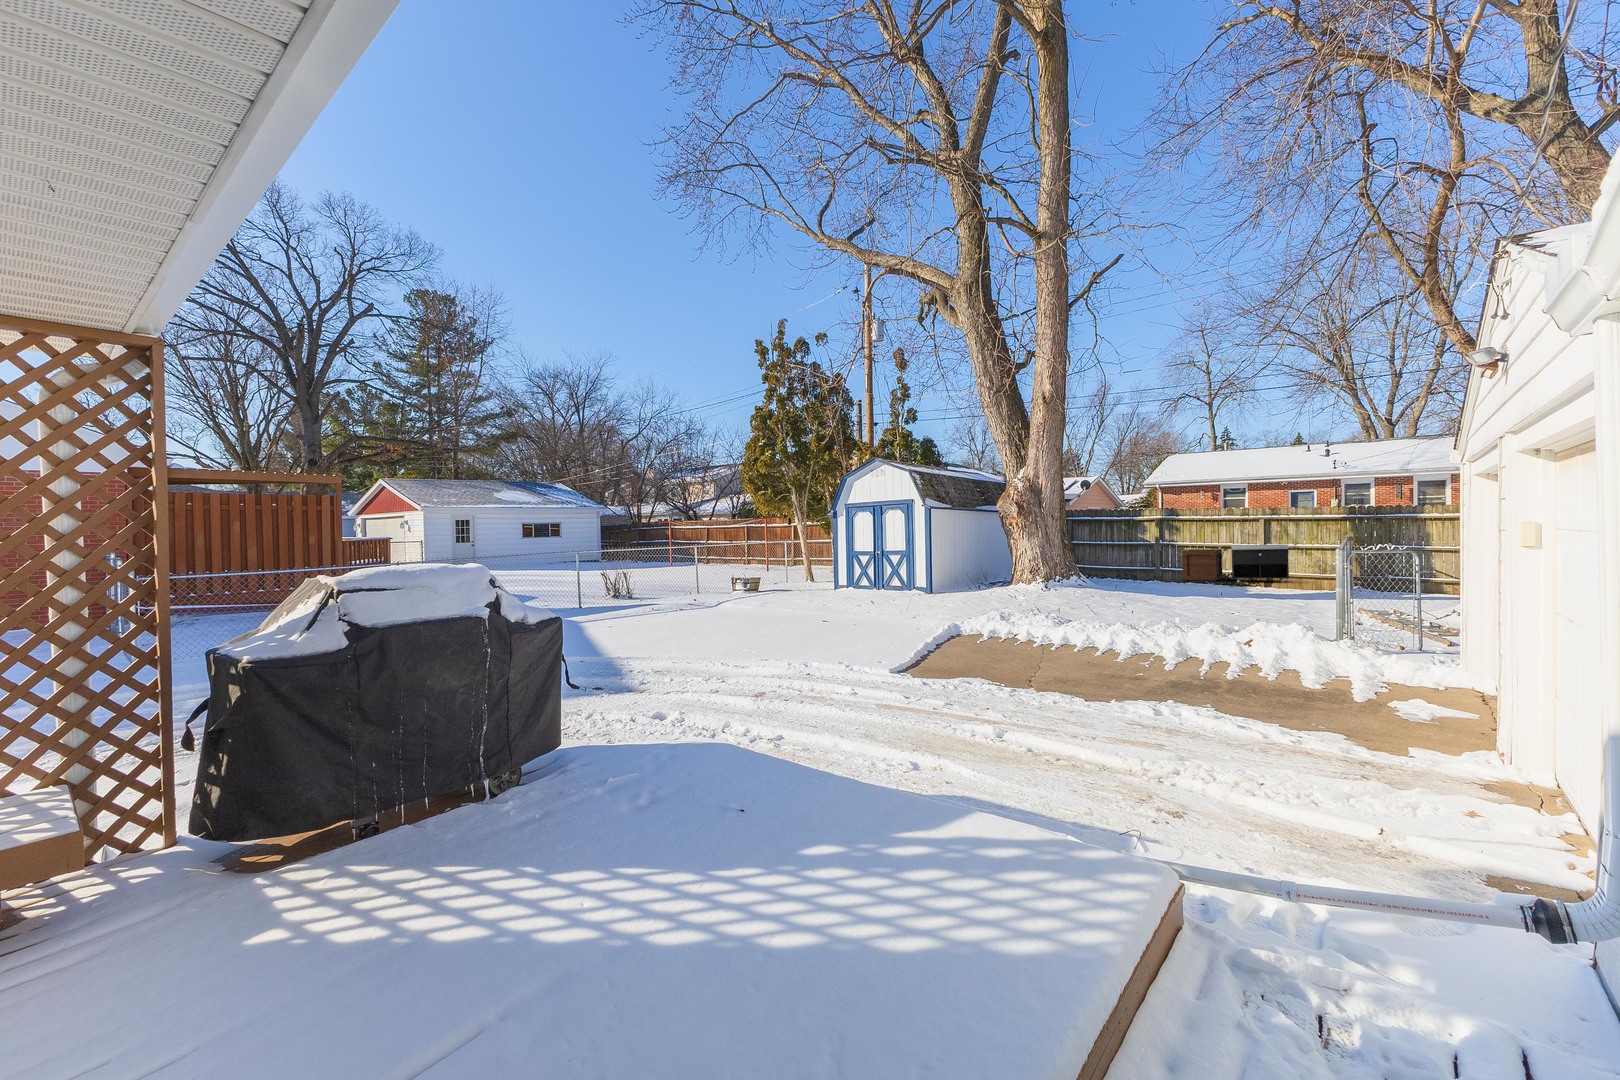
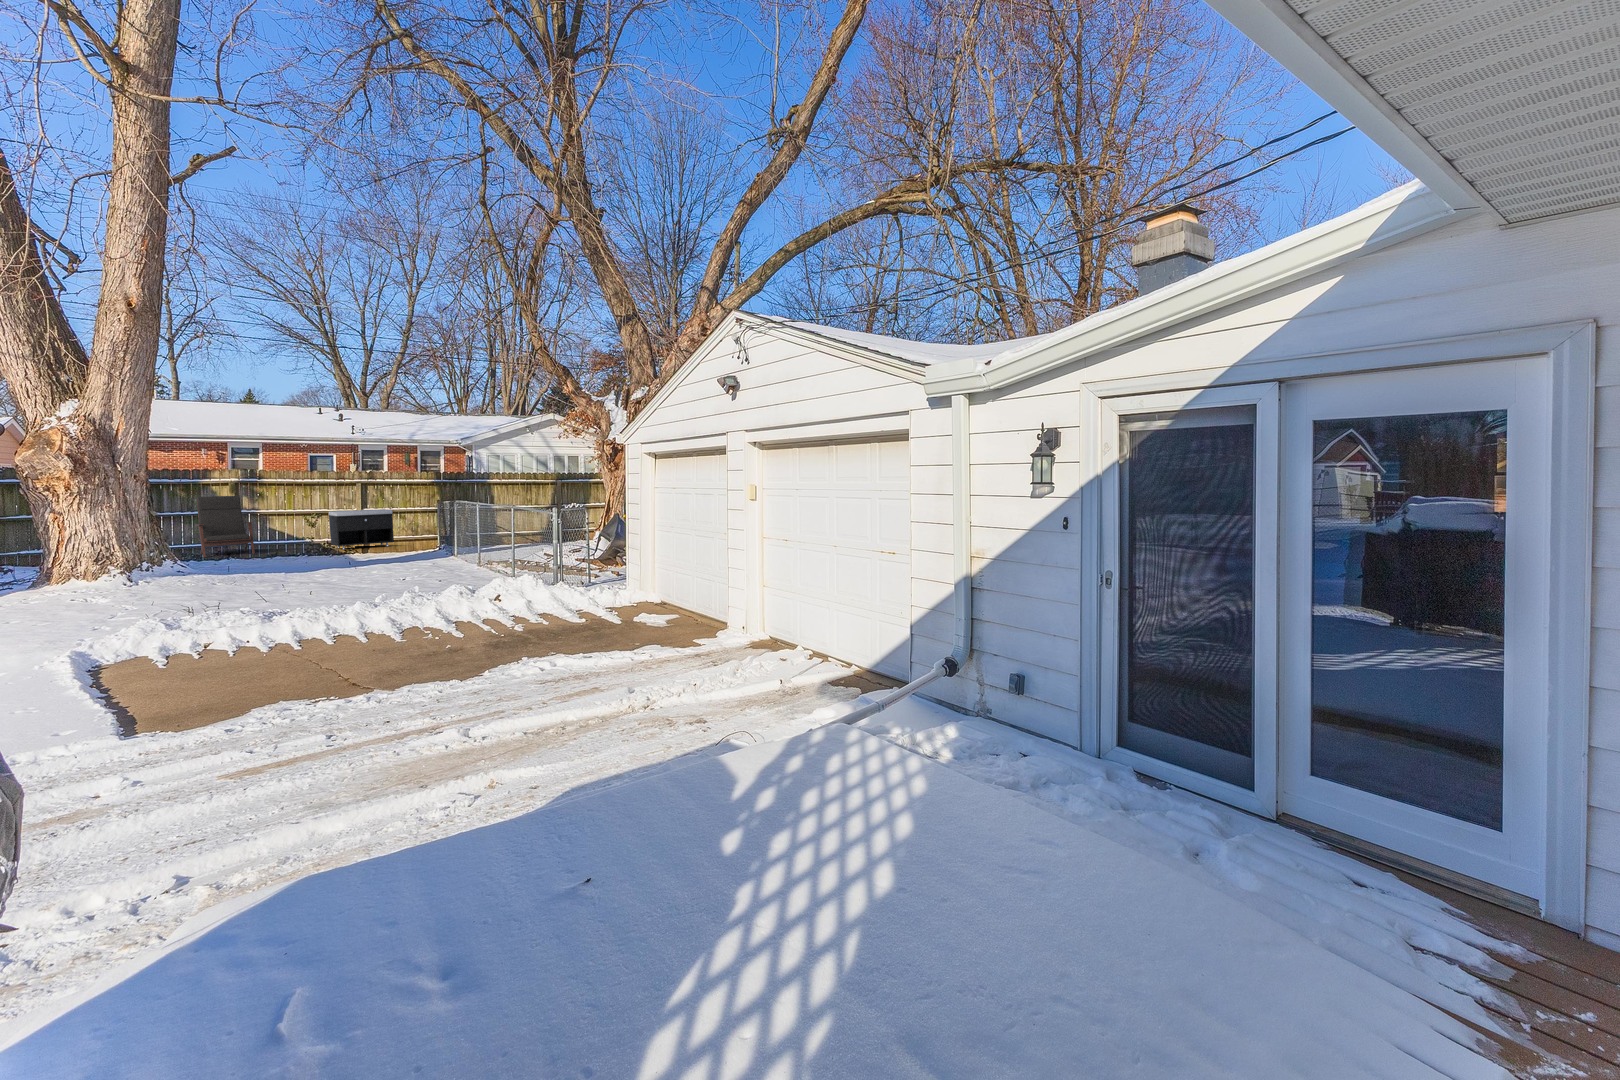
lounge chair: none [1130,531,1168,580] -> present [195,496,255,557]
wooden crate: present [1182,549,1223,581] -> none [273,516,319,553]

